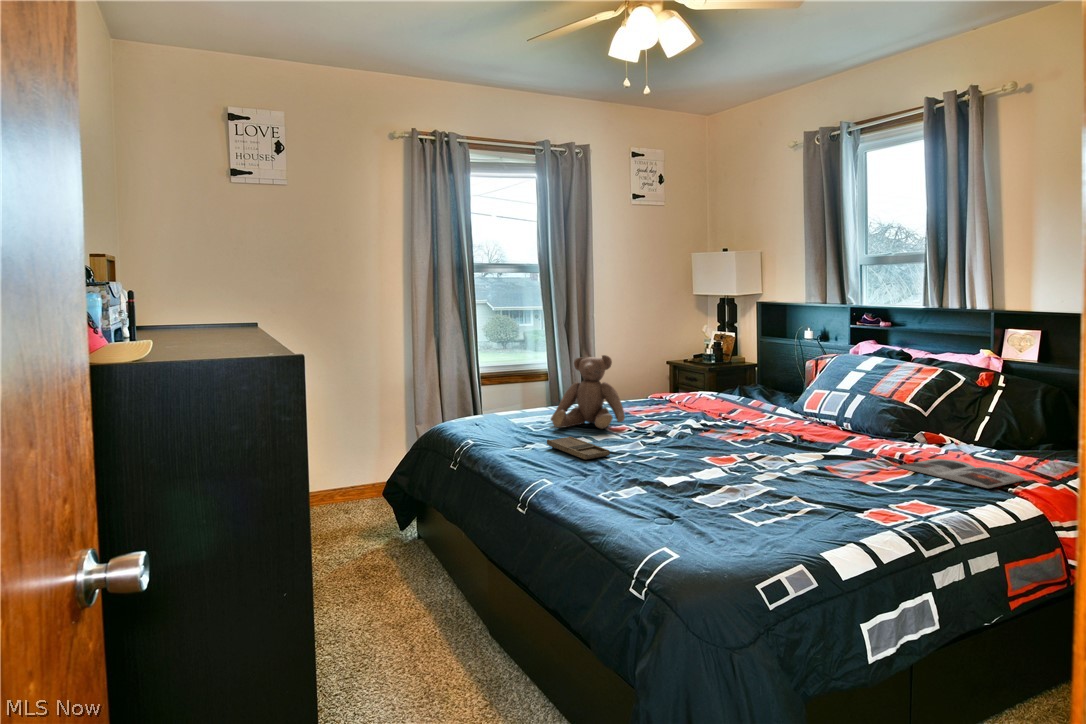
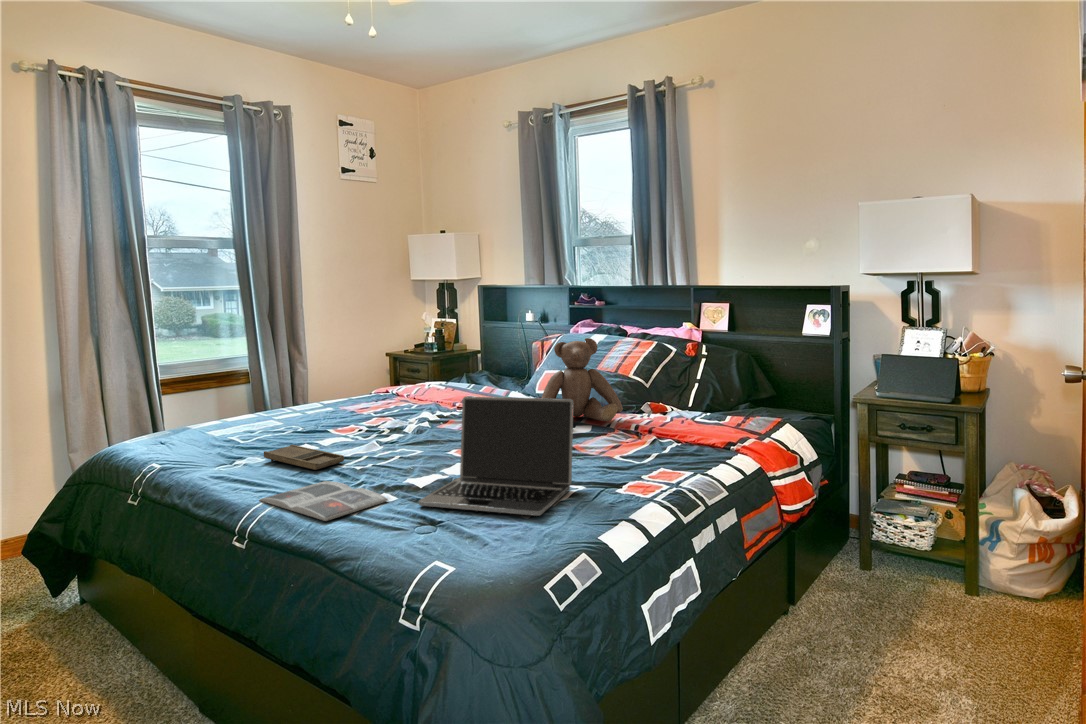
teddy bear: present [551,355,625,429] -> present [542,338,623,421]
laptop: none [664,409,818,525] -> present [419,396,573,516]
magazine: present [897,459,1025,488] -> present [260,481,388,521]

